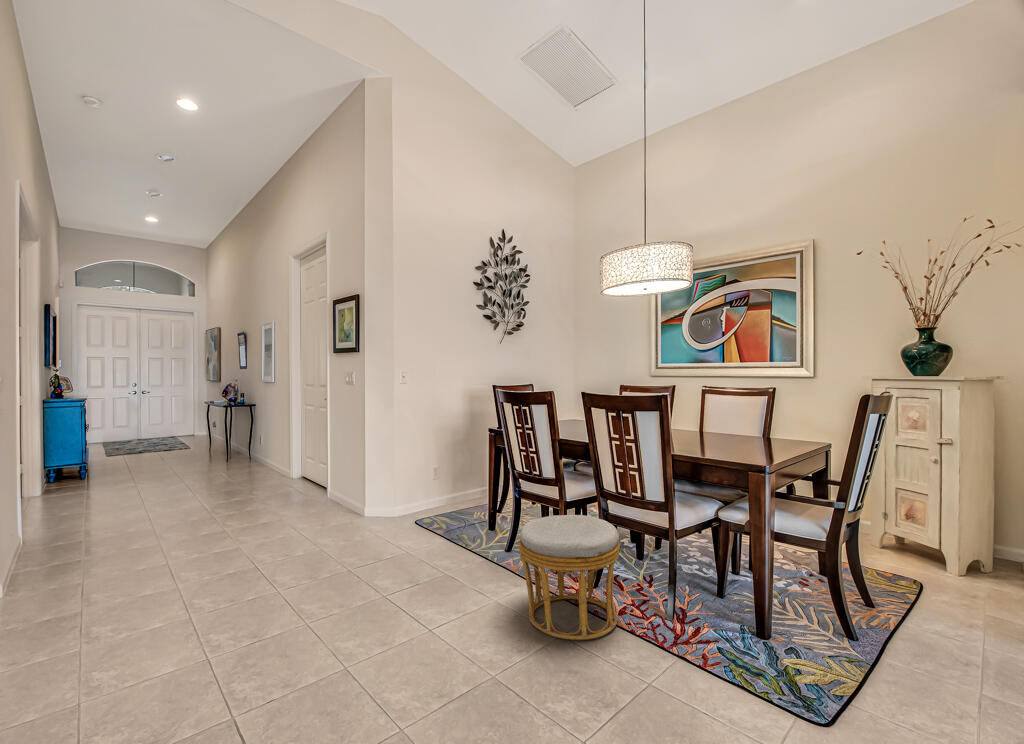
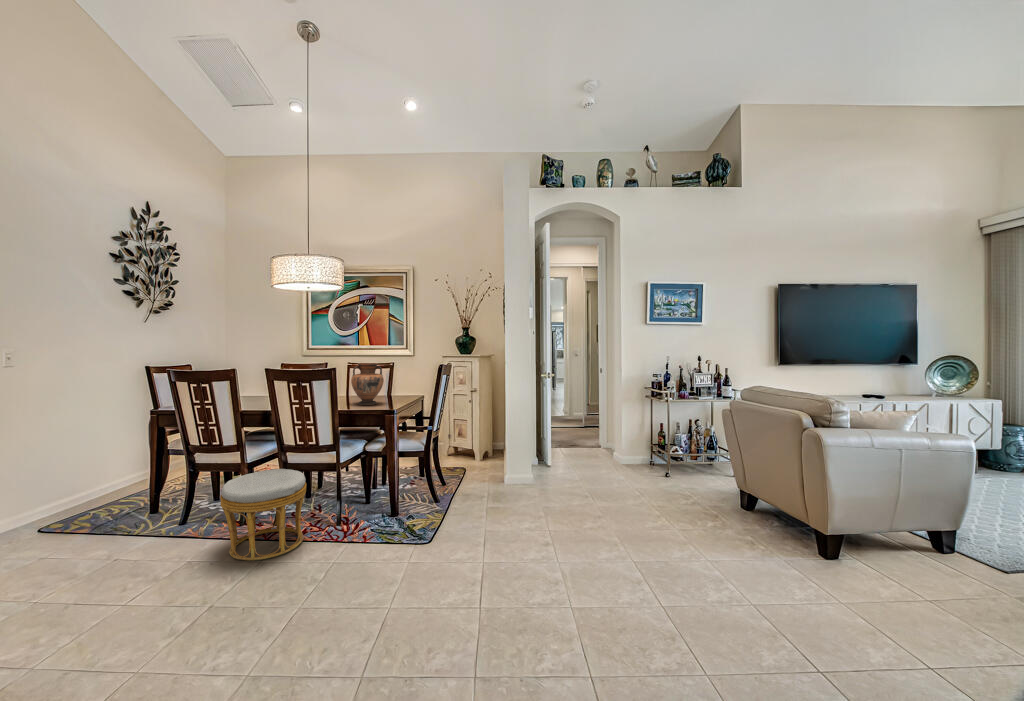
vase: none [698,380,748,443] -> present [351,363,384,405]

